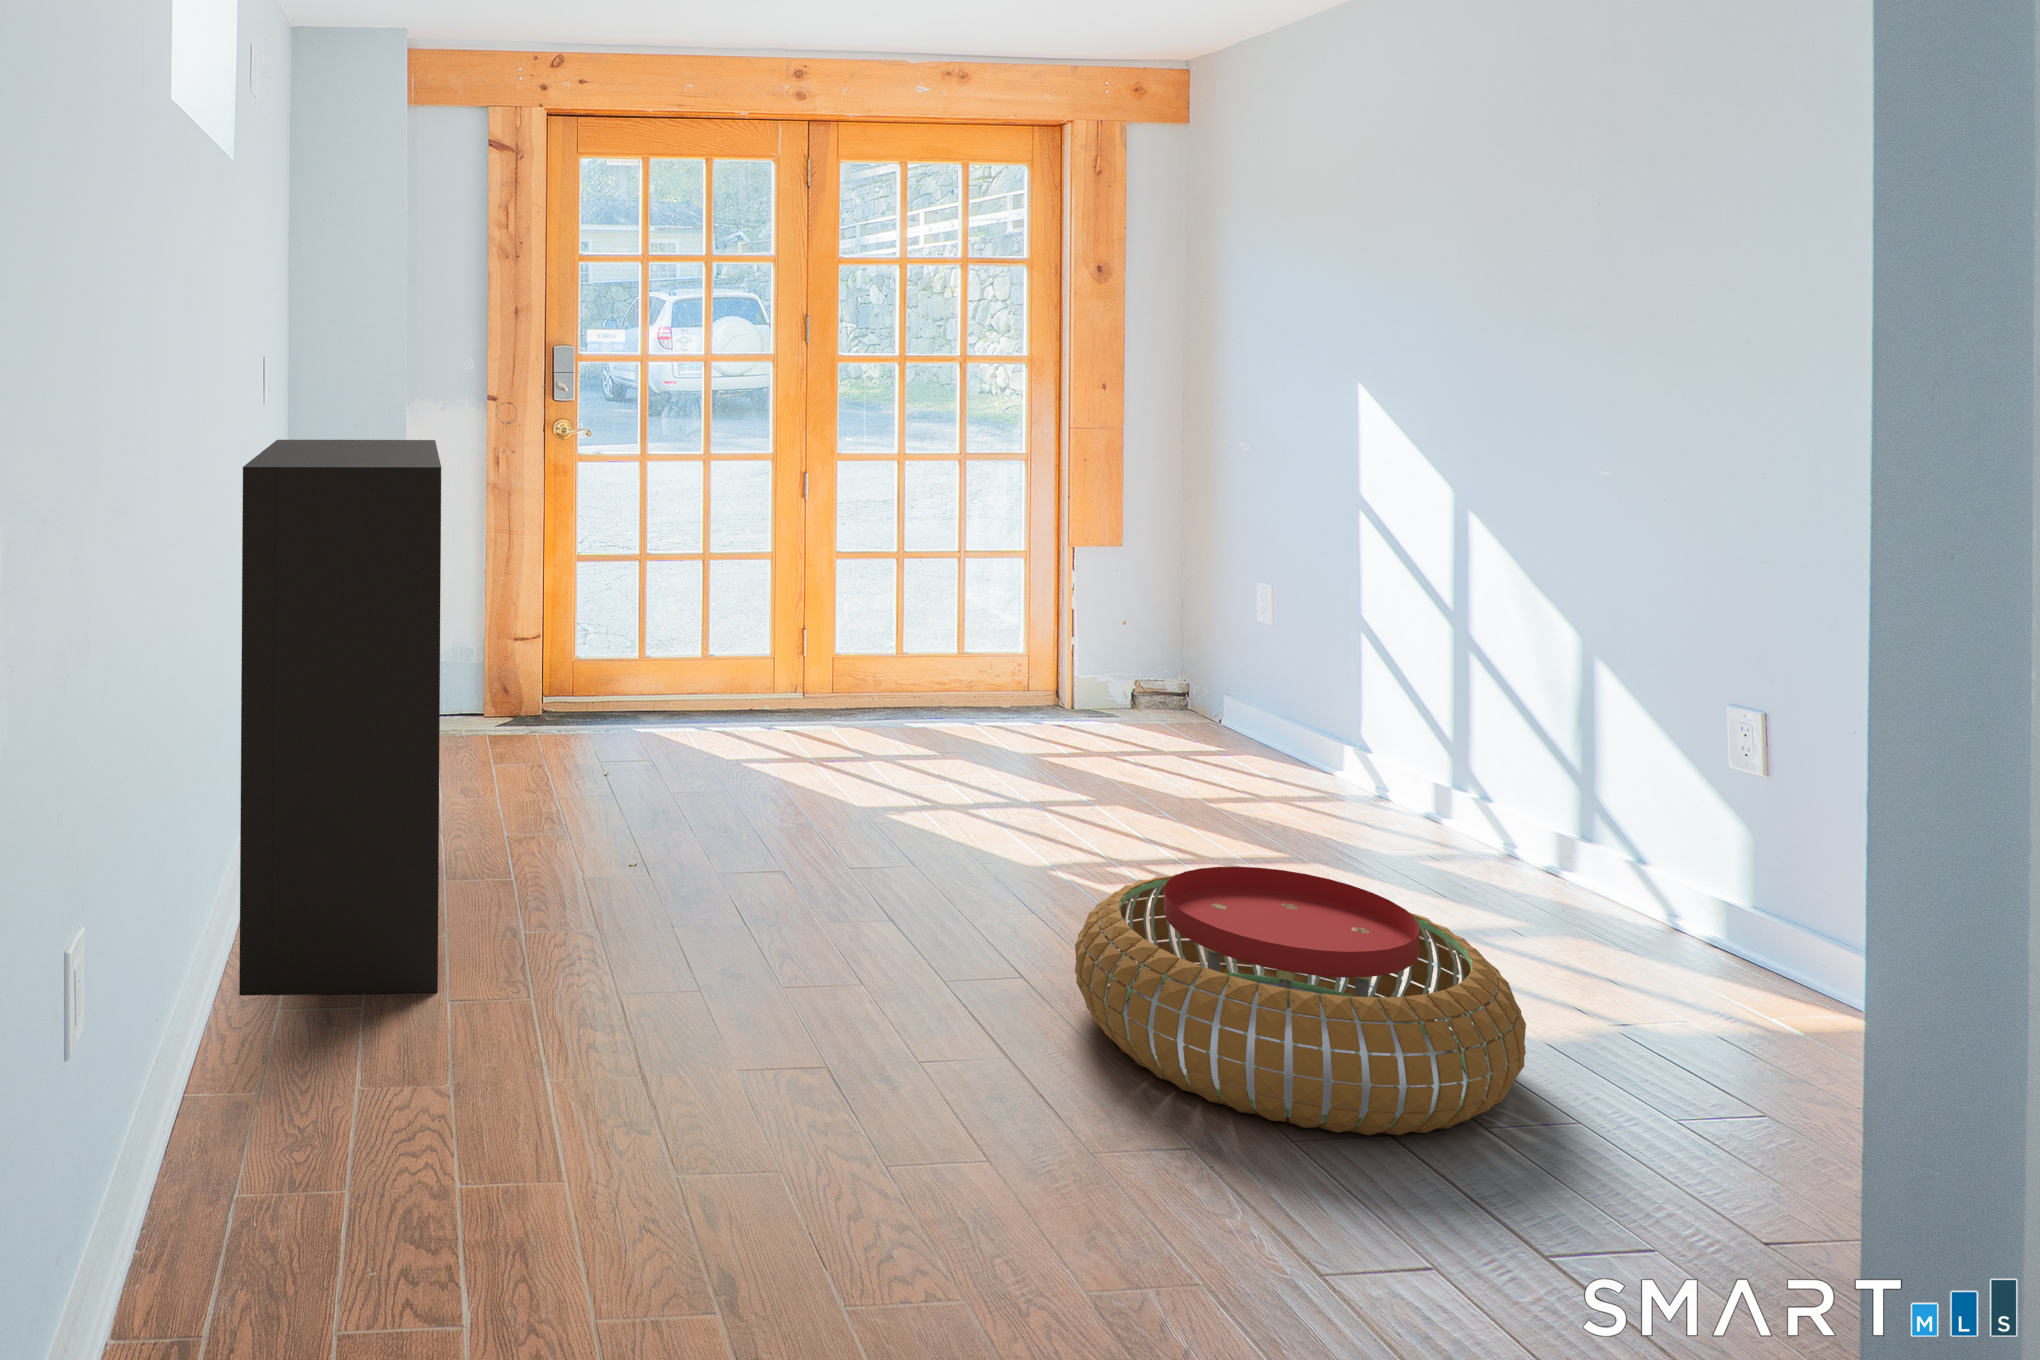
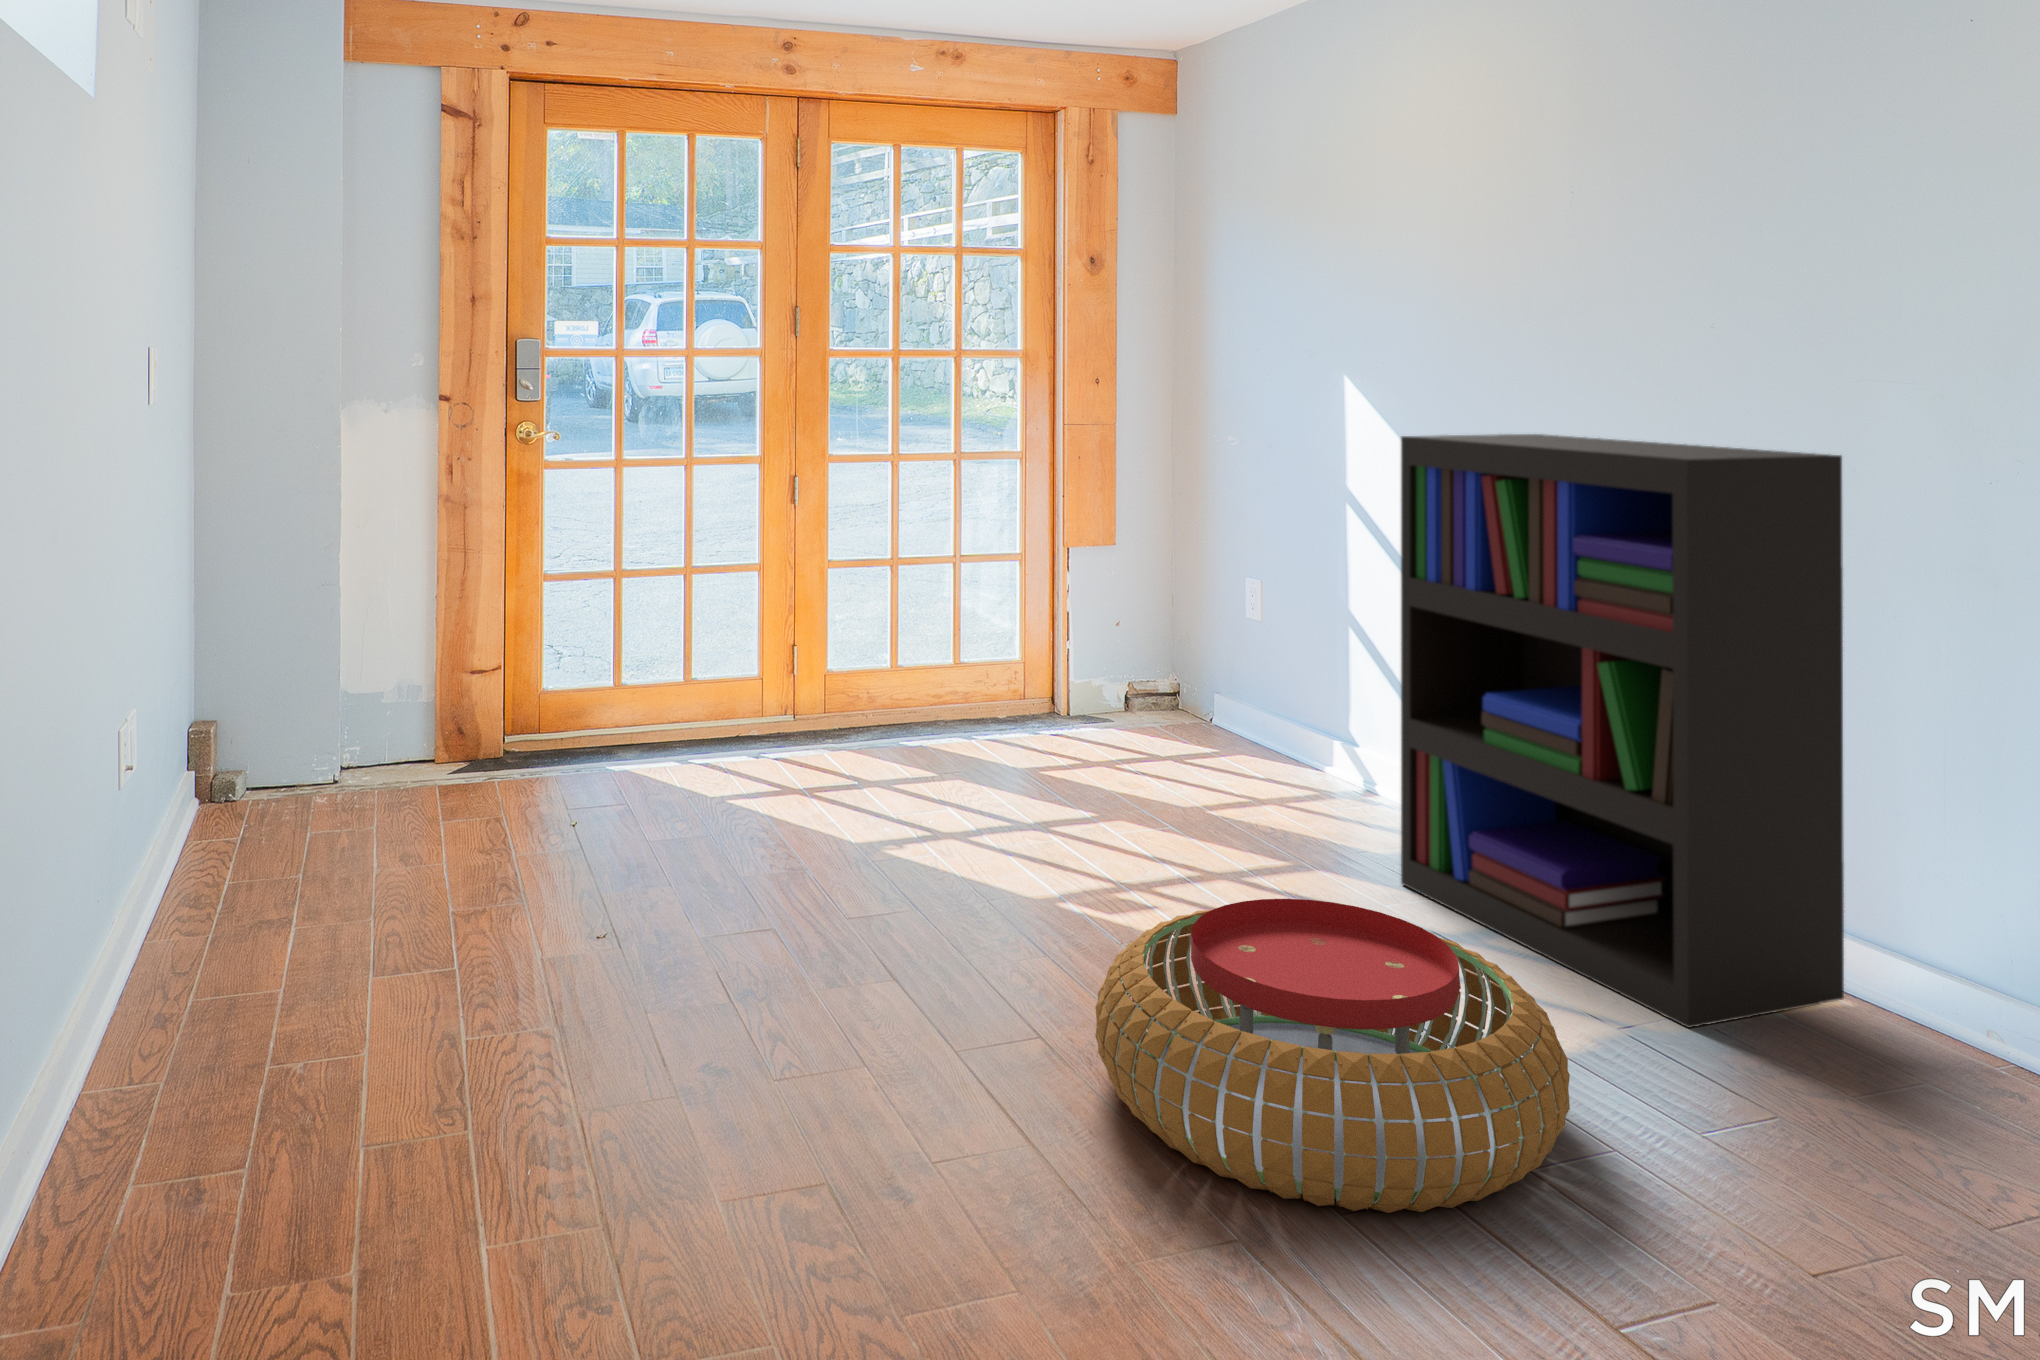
bookshelf: present [239,440,441,996] -> present [1401,434,1844,1028]

